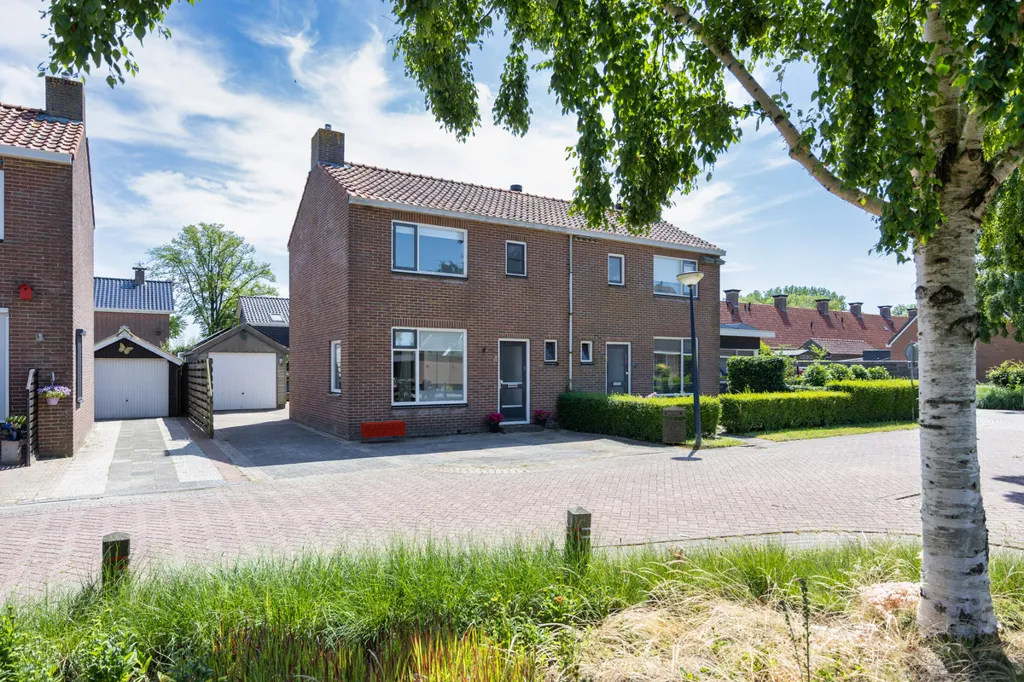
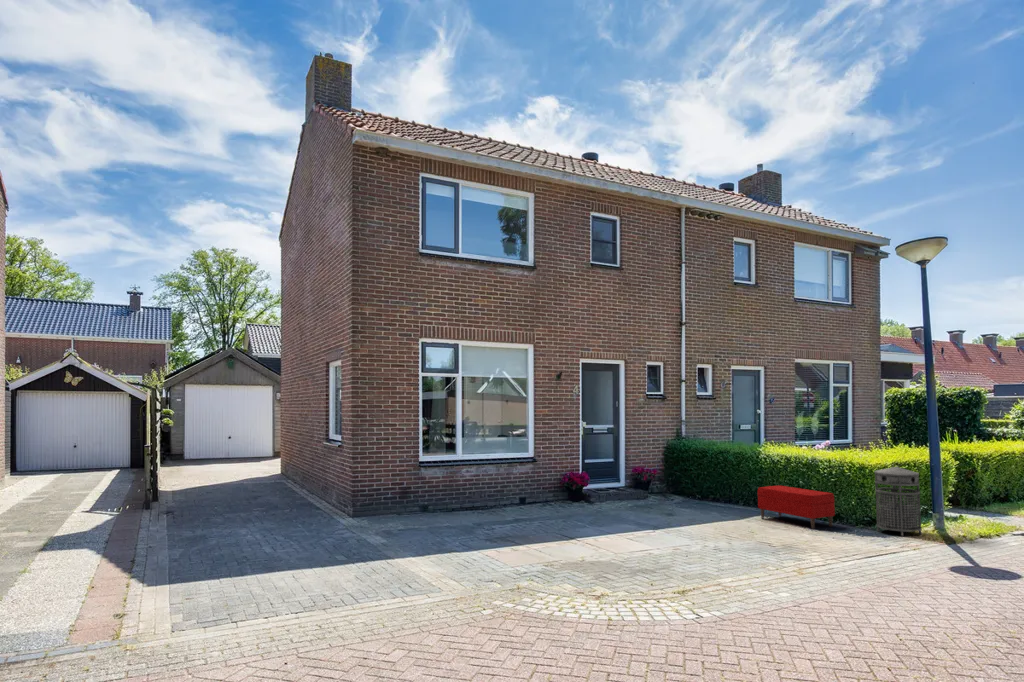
bench: present [360,420,406,444] -> present [758,486,835,529]

